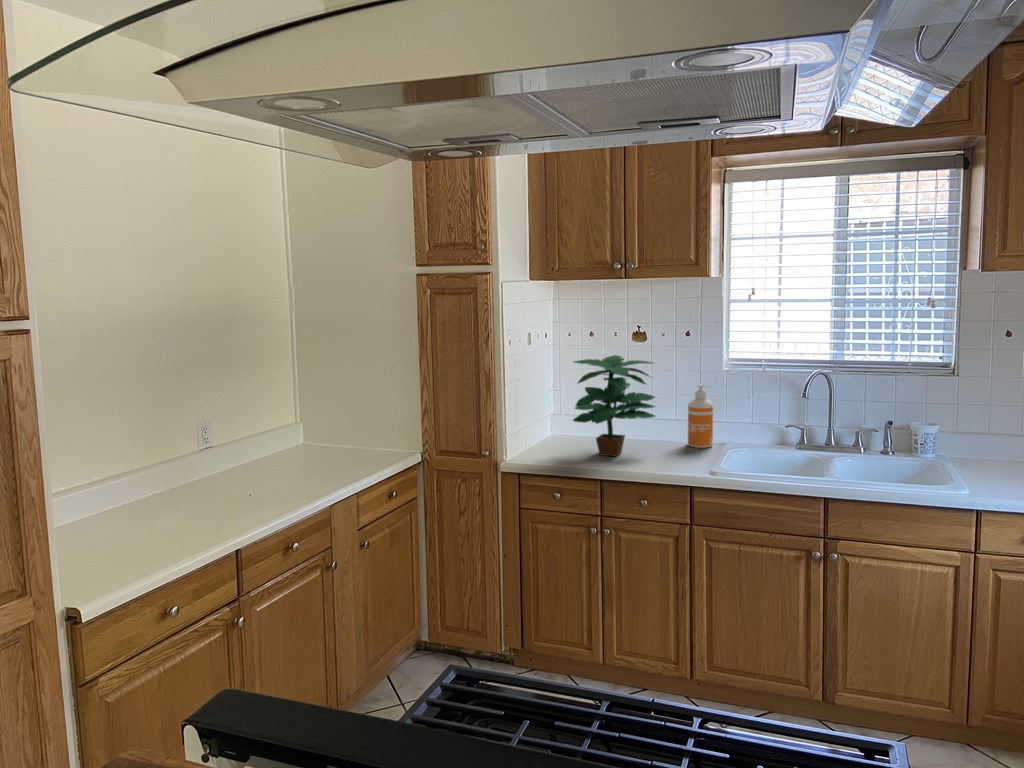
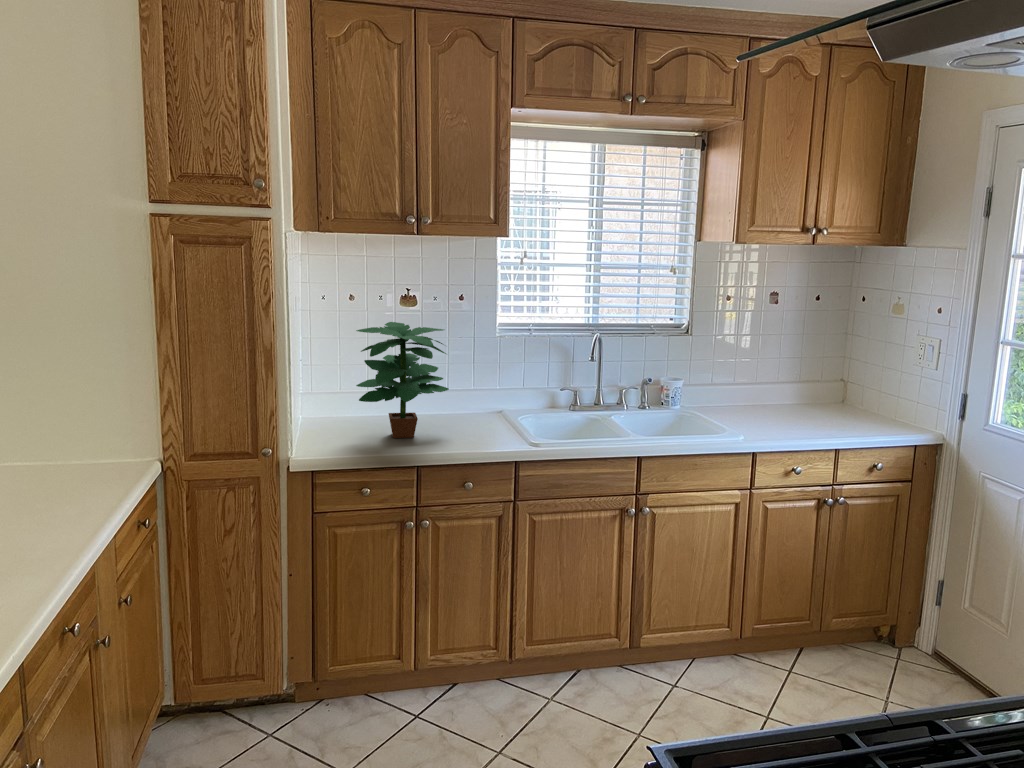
soap dispenser: present [688,384,713,448] -> none [464,351,492,419]

